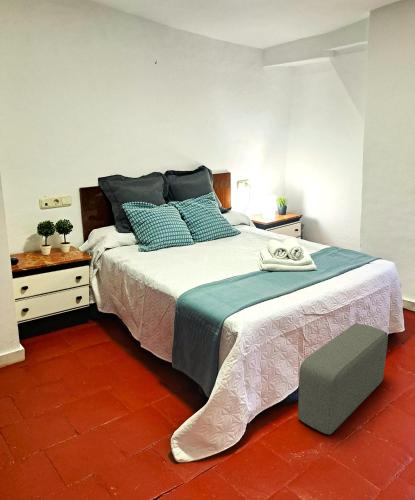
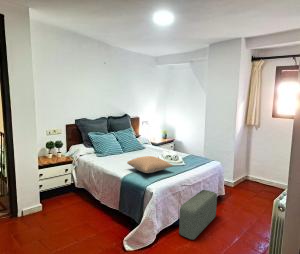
pillow: none [191,251,289,288] -> present [127,156,173,173]

